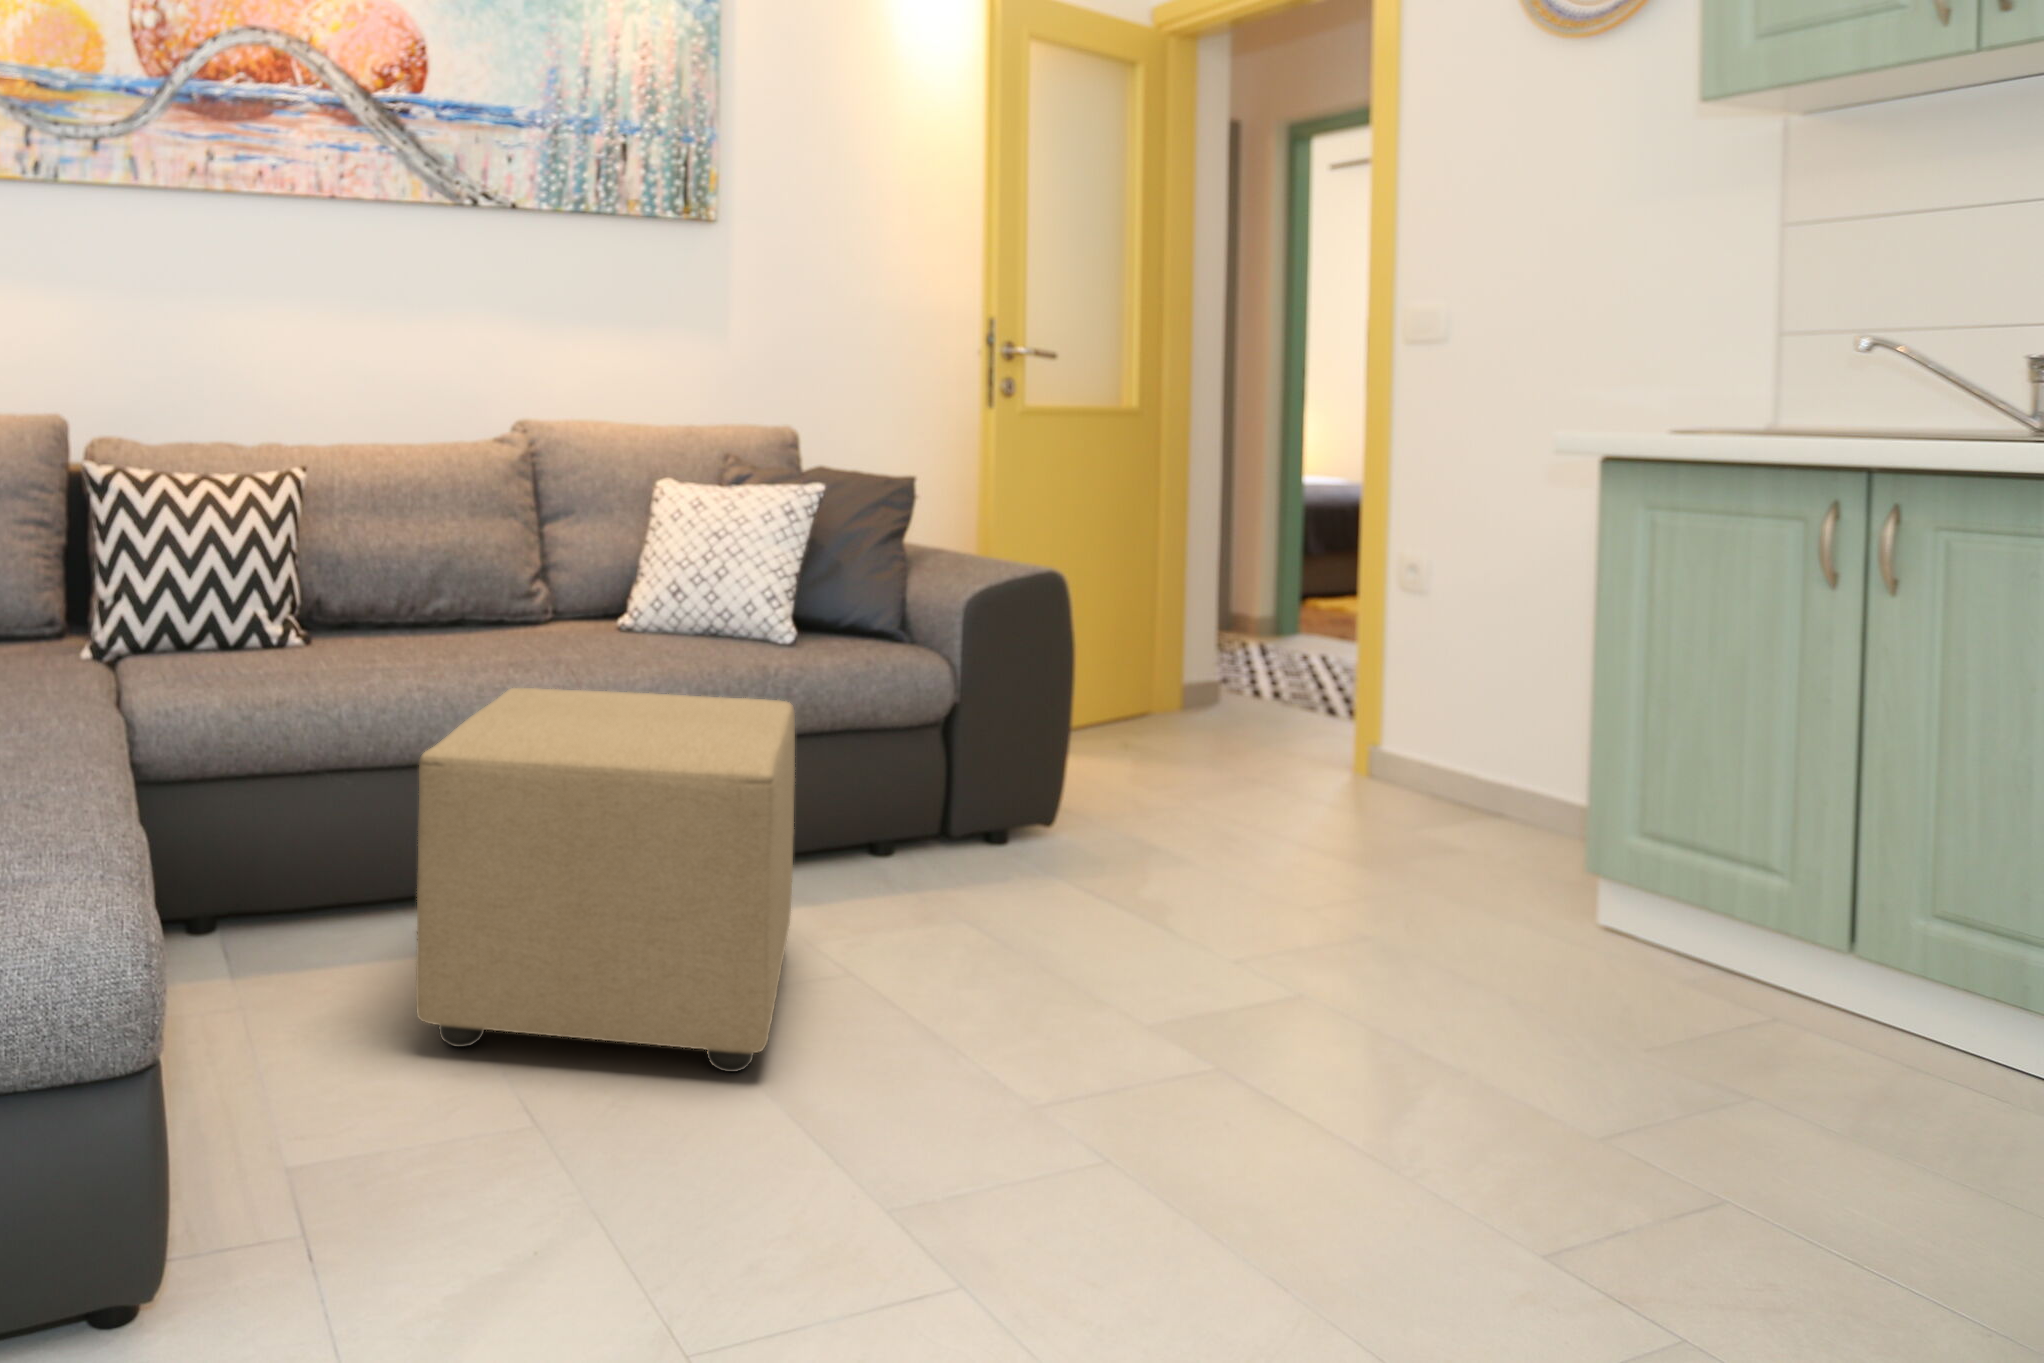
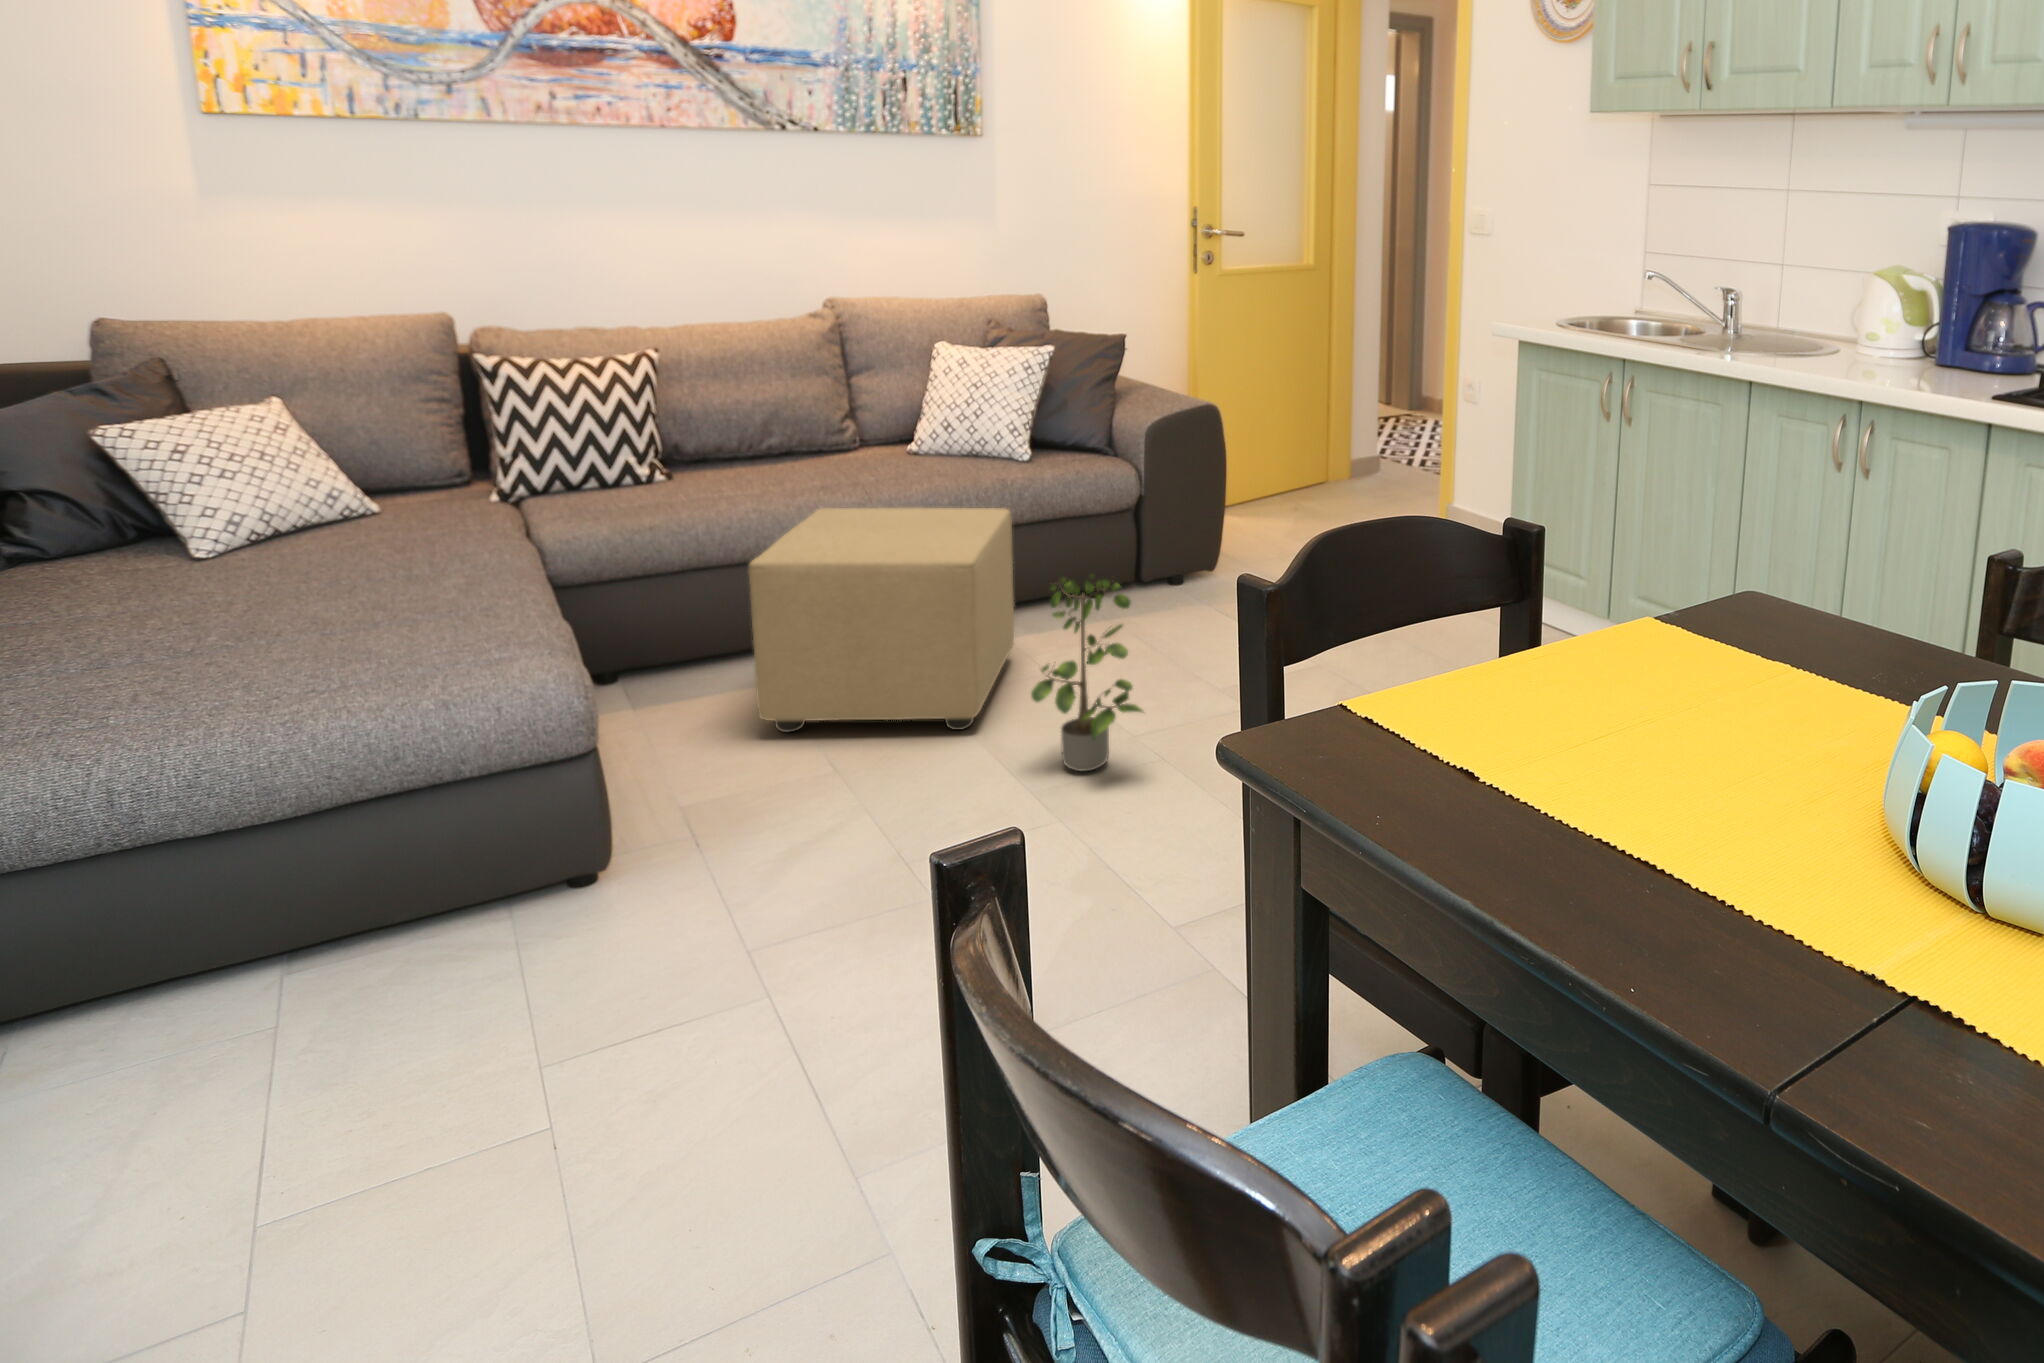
potted plant: none [884,799,1117,1186] -> present [1031,575,1143,771]

